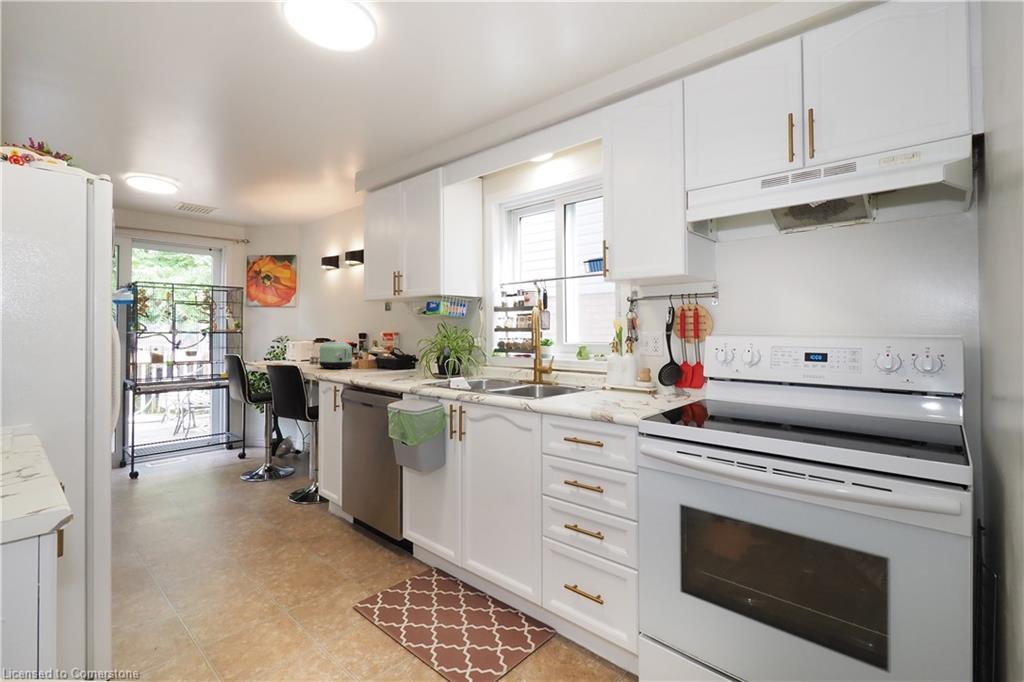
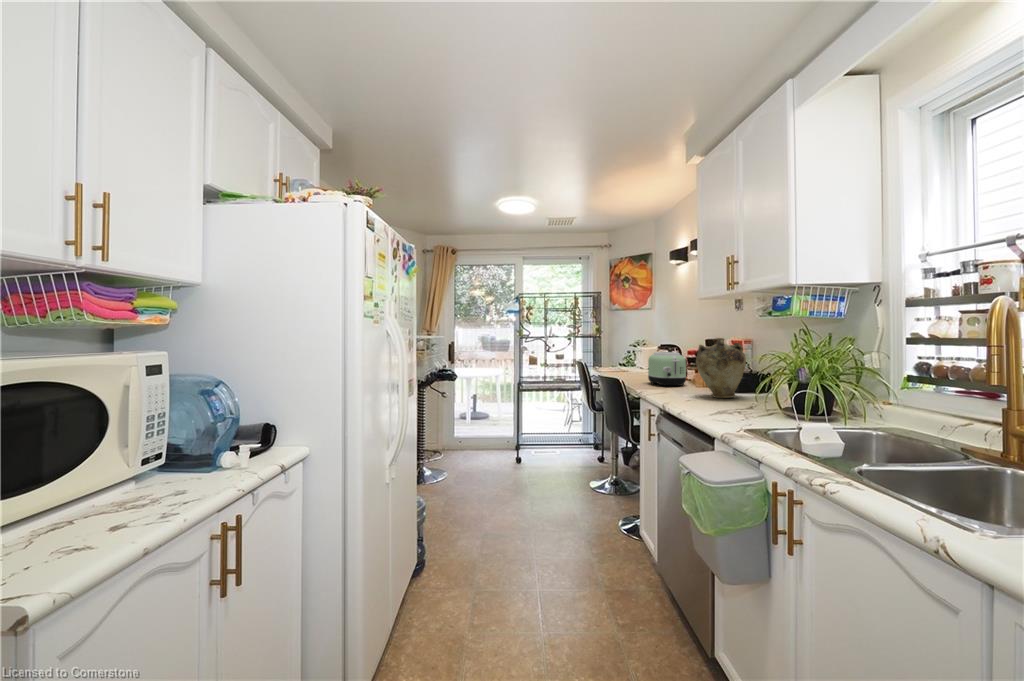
vase: none [369,330,404,373] -> present [696,338,746,398]

